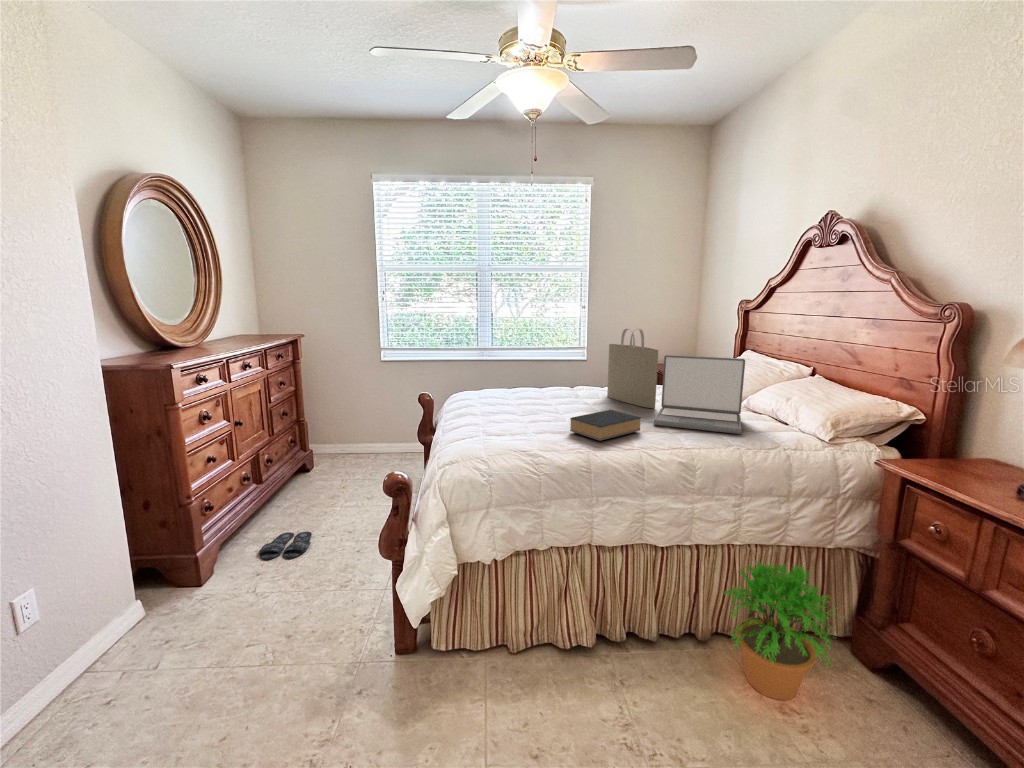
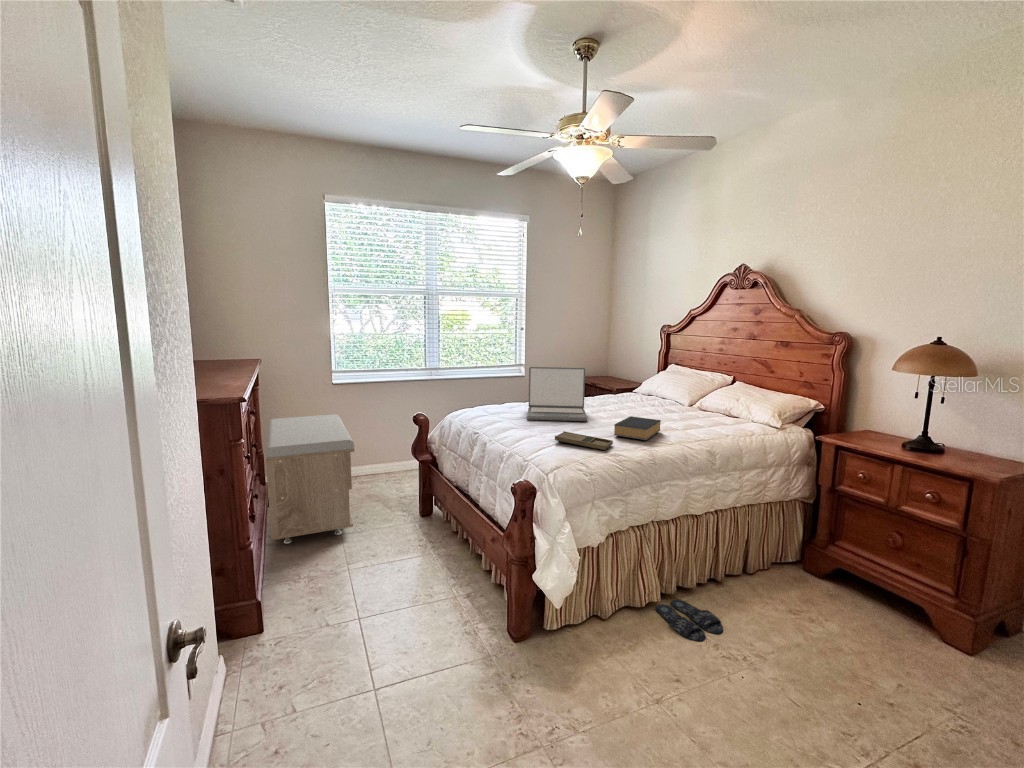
tote bag: present [607,328,658,408] -> none [593,350,646,414]
laptop: present [654,355,745,434] -> present [527,367,587,421]
storage bench: none [268,388,376,505] -> present [266,414,354,544]
tray: none [487,421,550,448] -> present [555,431,613,450]
slippers: present [259,532,312,560] -> present [656,599,723,641]
potted plant: present [724,561,837,700] -> none [742,512,824,606]

